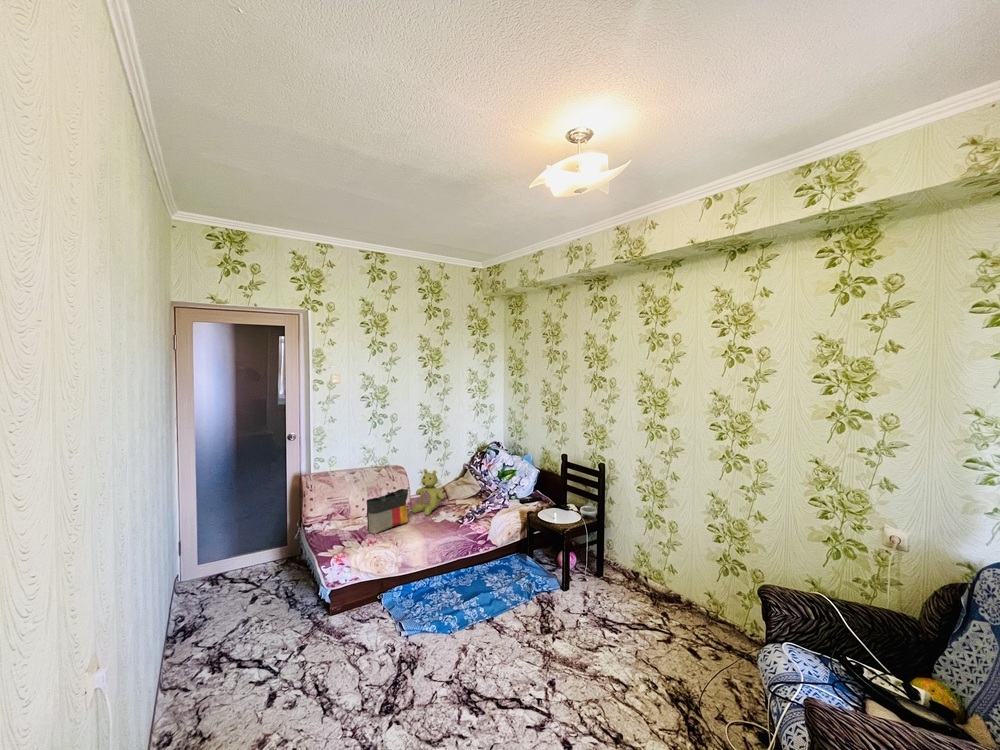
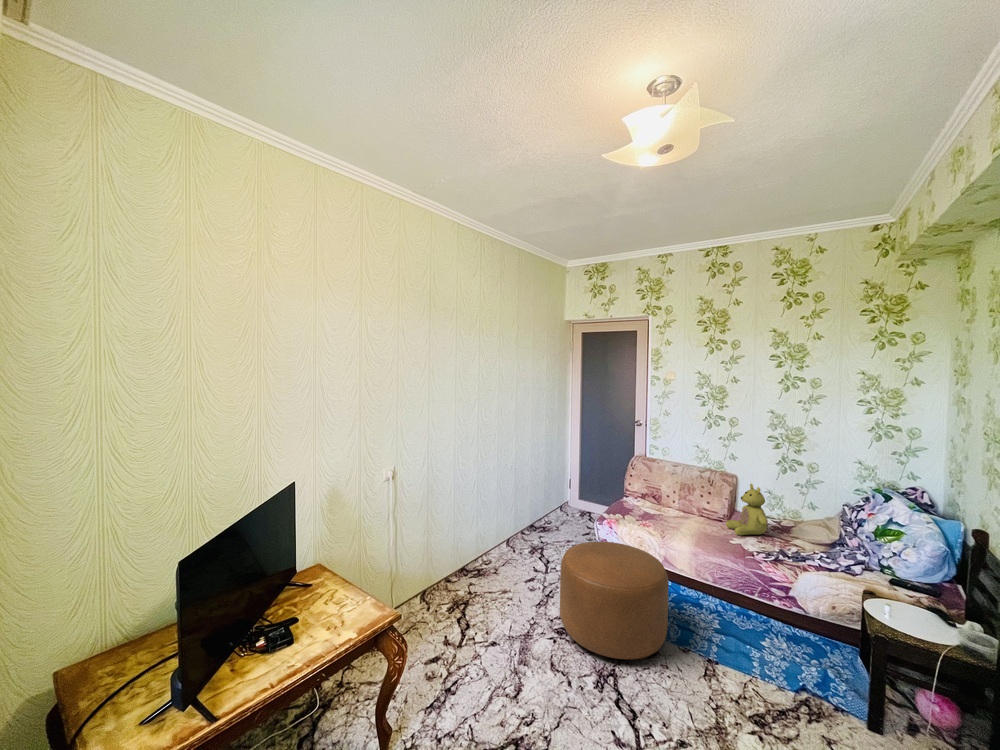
tote bag: present [366,489,409,534] -> none [658,489,709,529]
ottoman: none [360,563,474,700] -> present [560,542,668,659]

